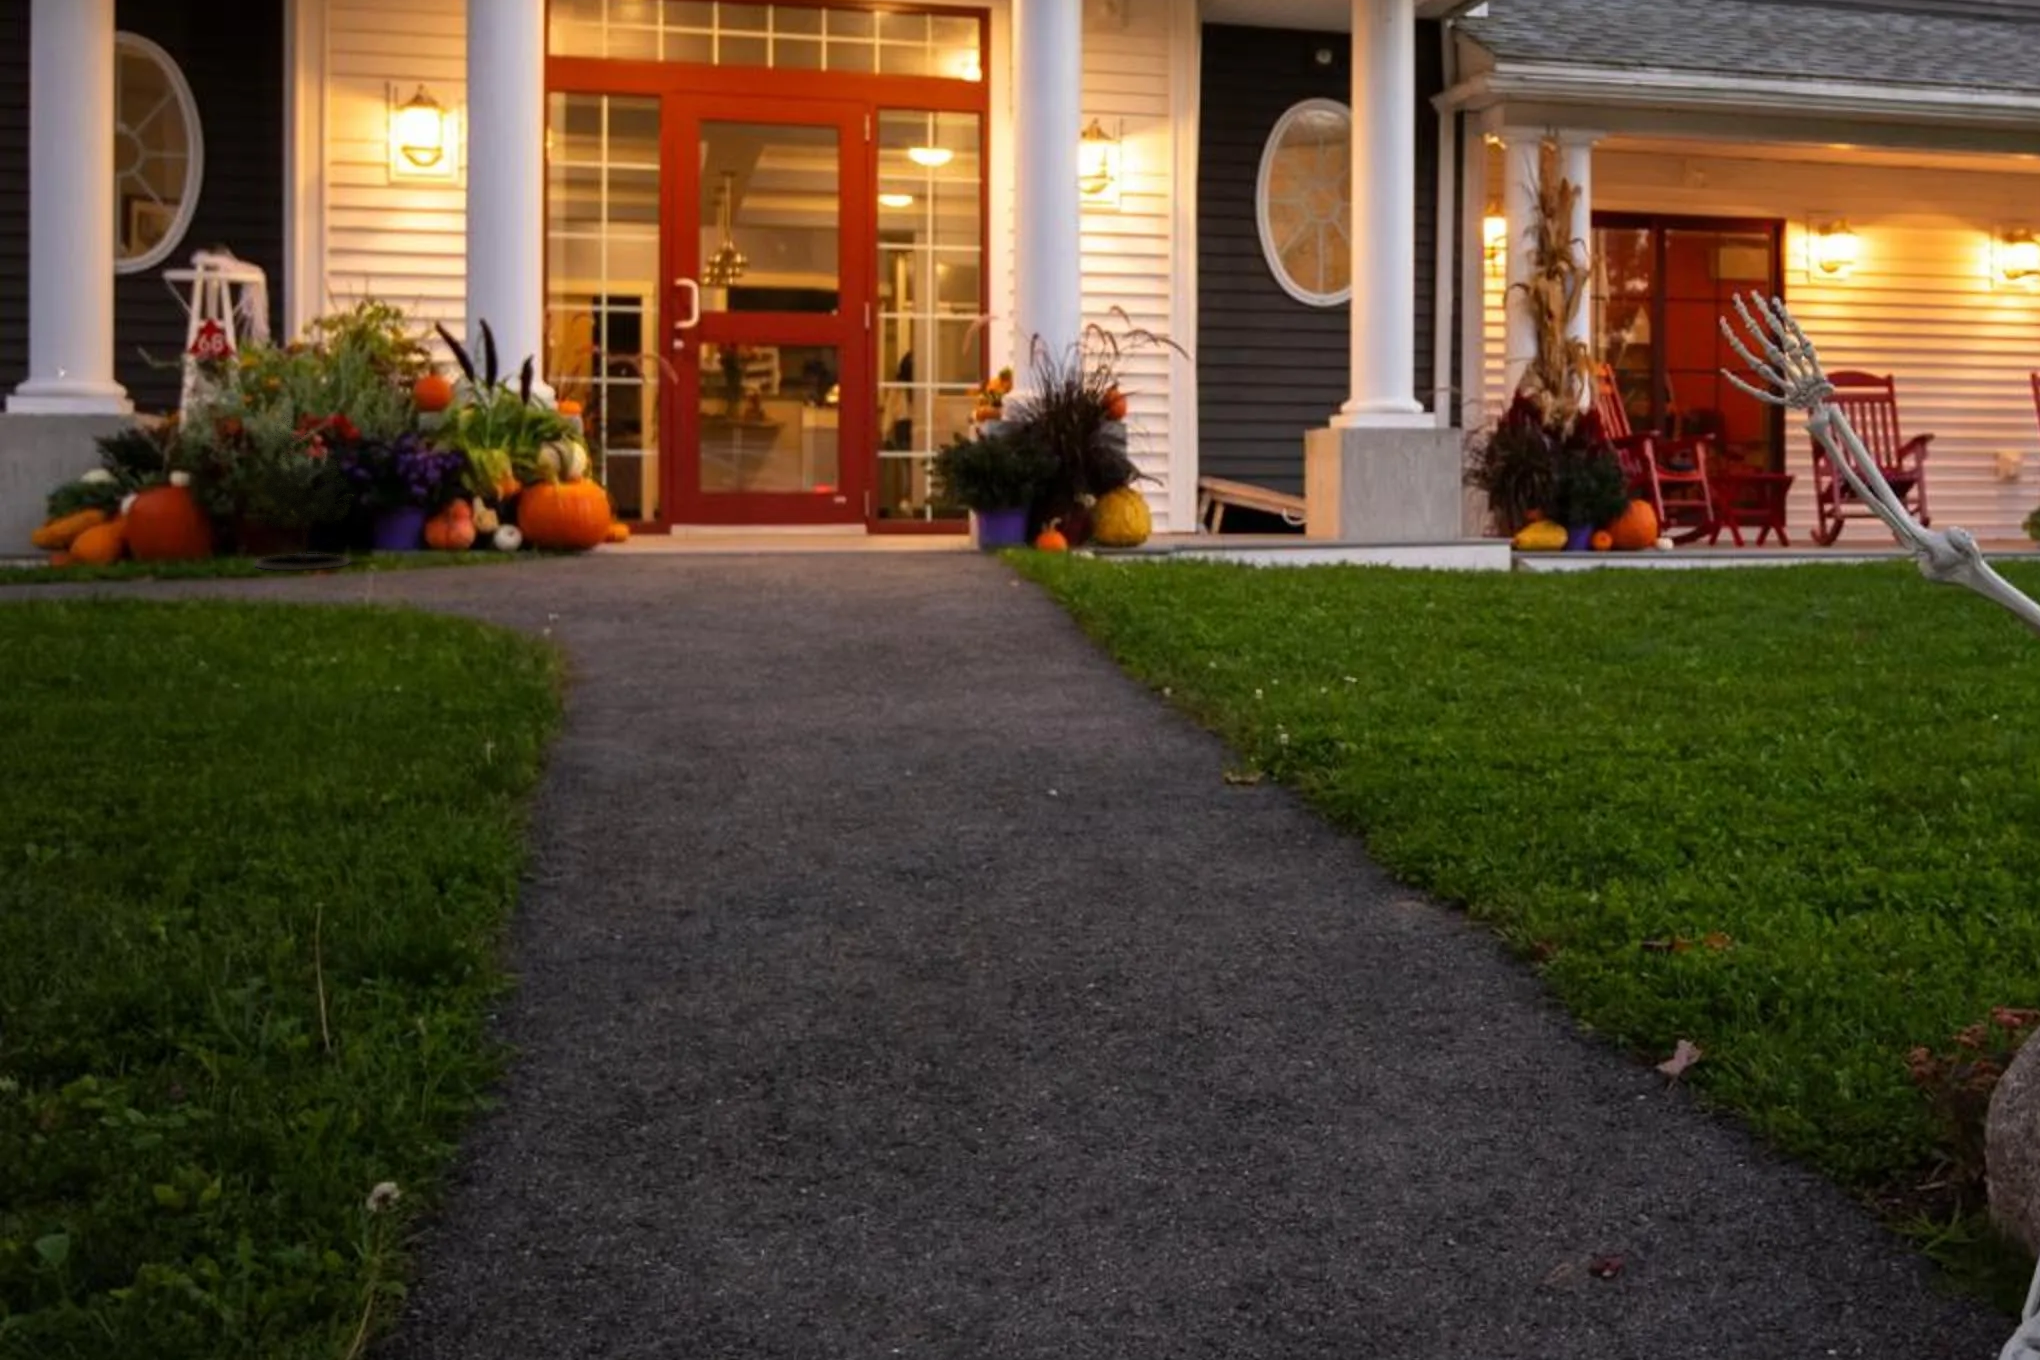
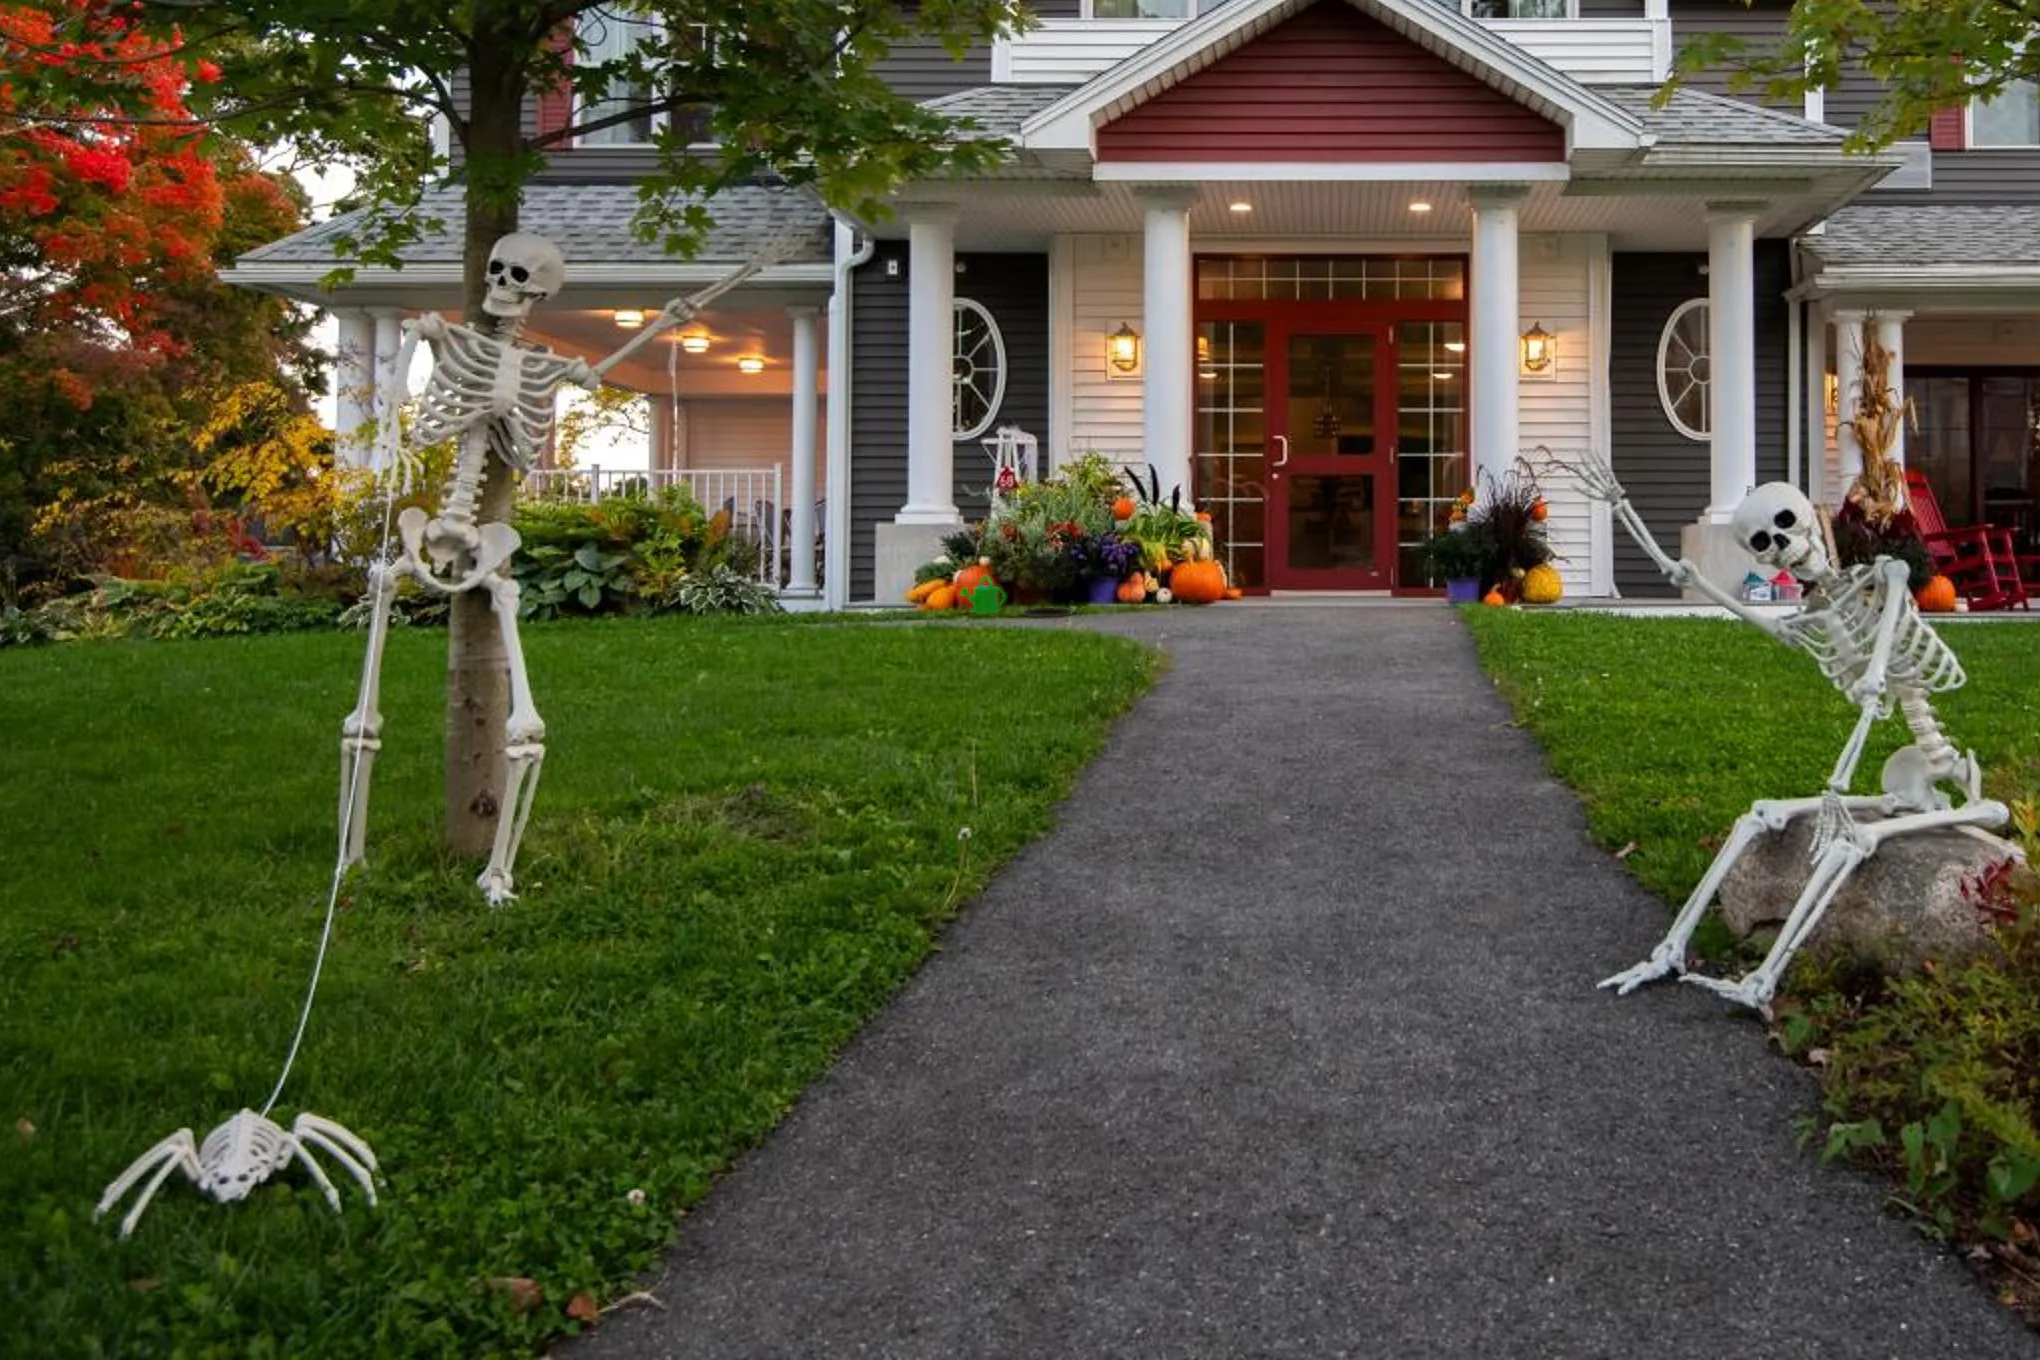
watering can: none [136,500,224,565] -> present [960,575,1006,614]

